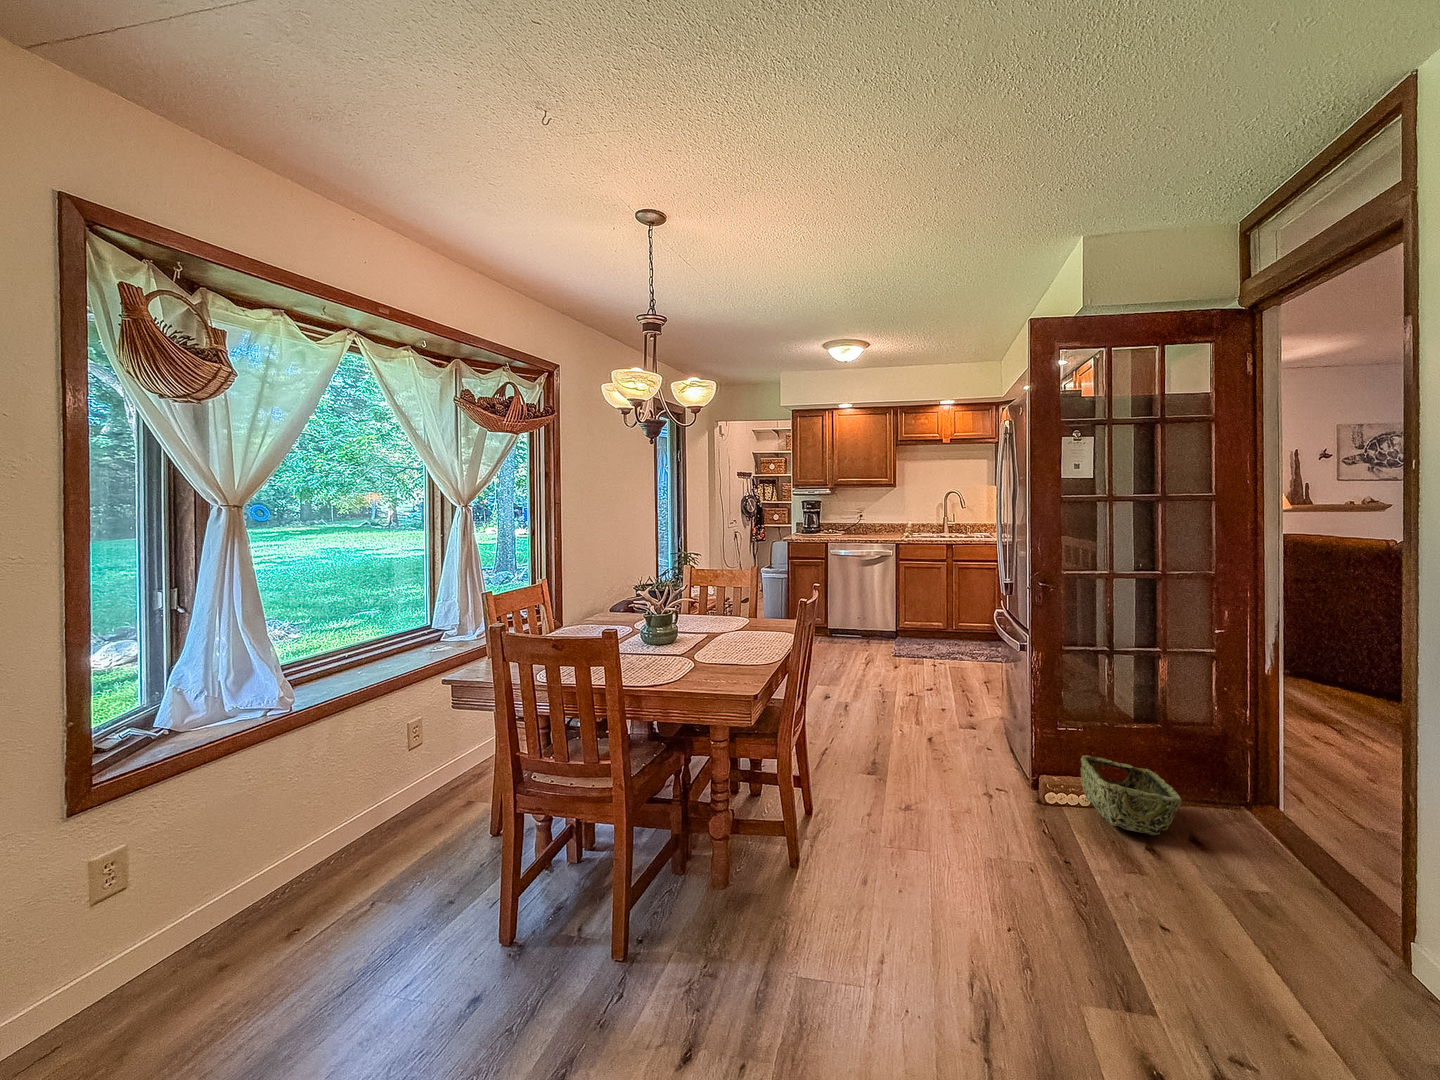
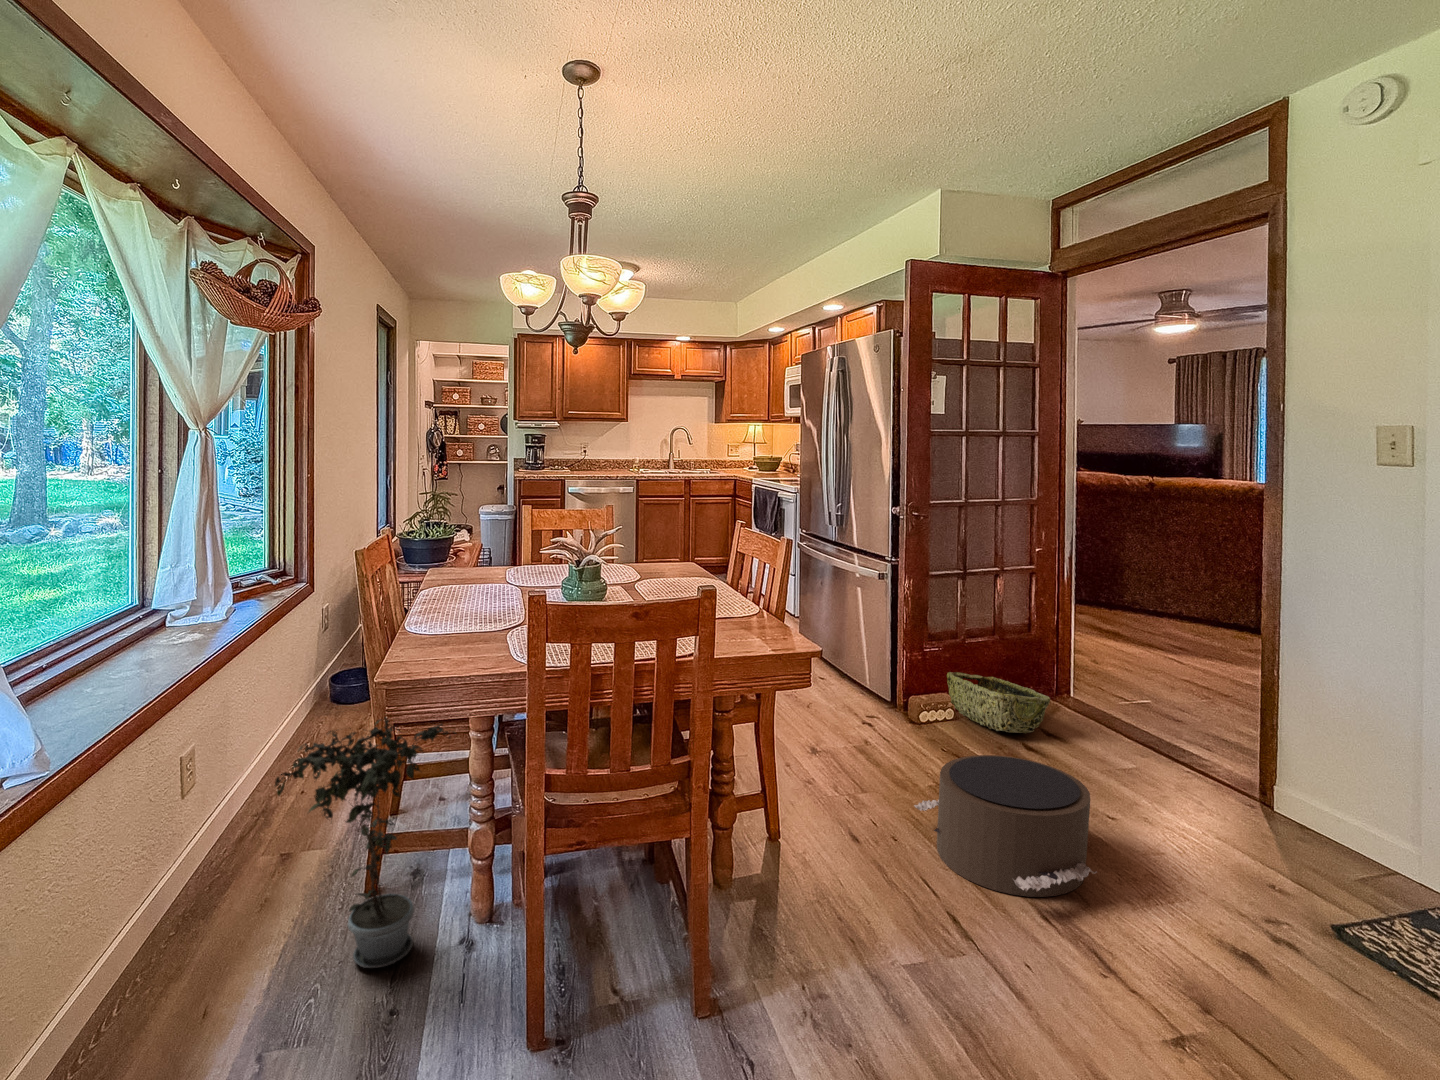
potted plant: none [396,701,518,870] -> present [275,717,455,968]
pouf: none [900,826,1048,974] -> present [914,755,1097,897]

